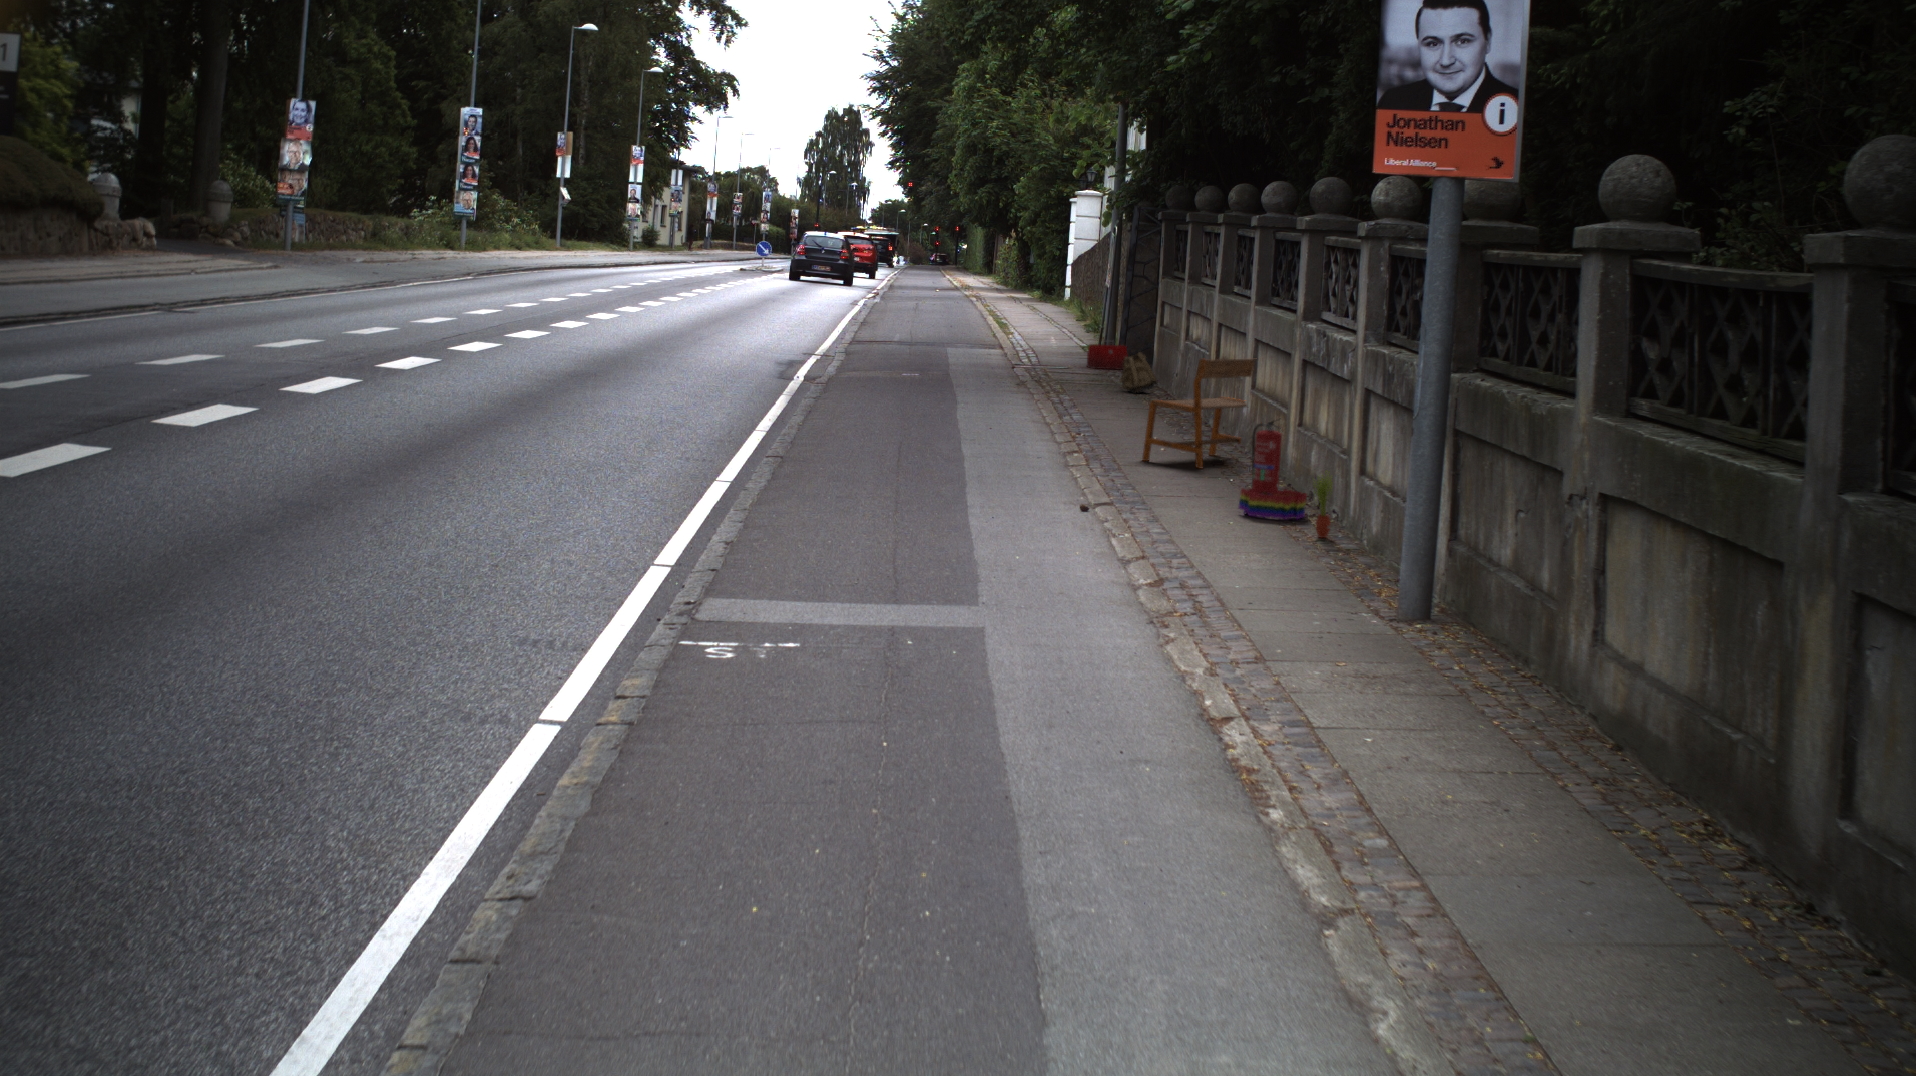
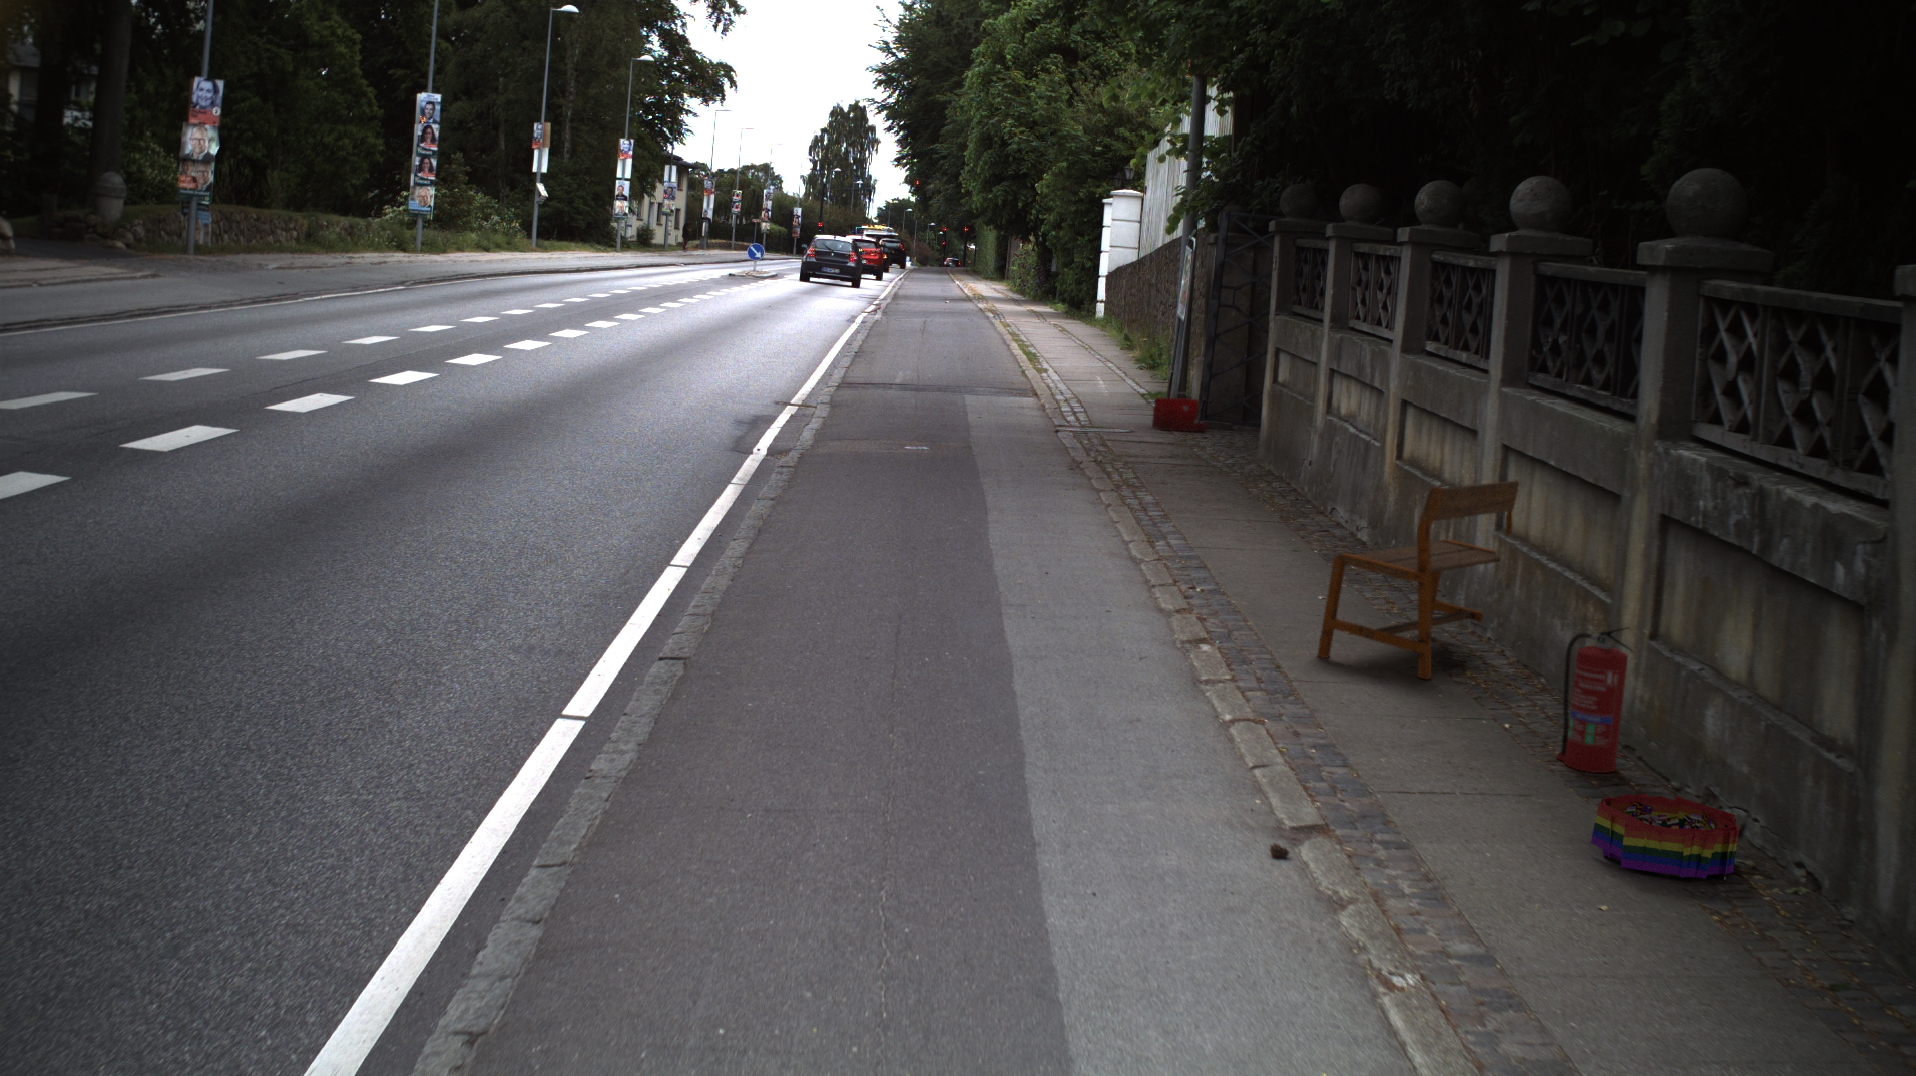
backpack: present [1120,353,1158,393] -> none [1213,418,1268,480]
potted plant: present [1314,470,1332,538] -> none [1811,811,1871,965]

